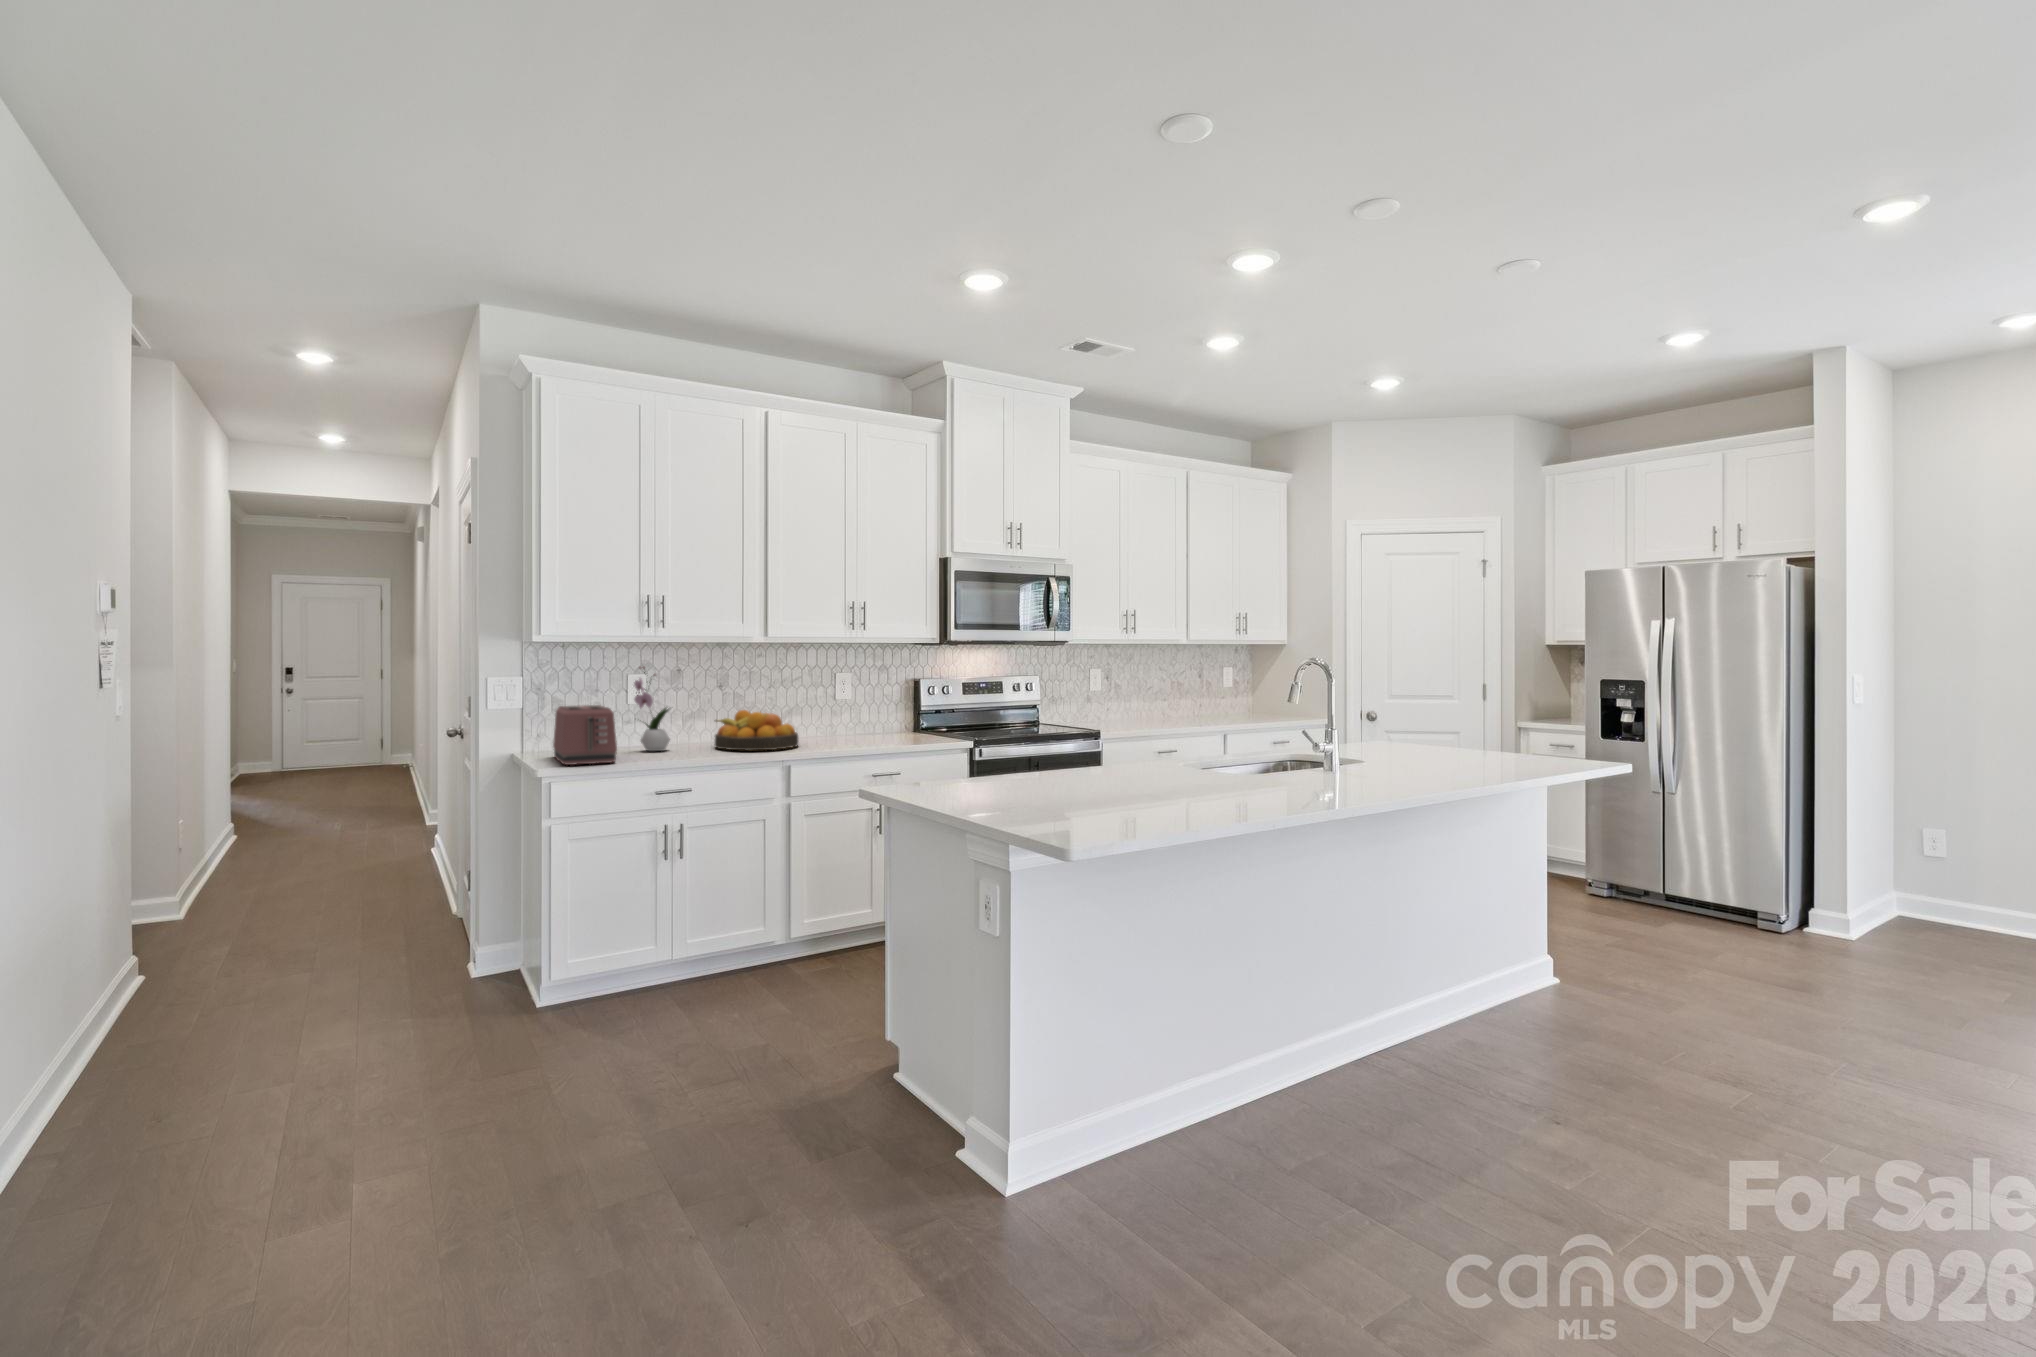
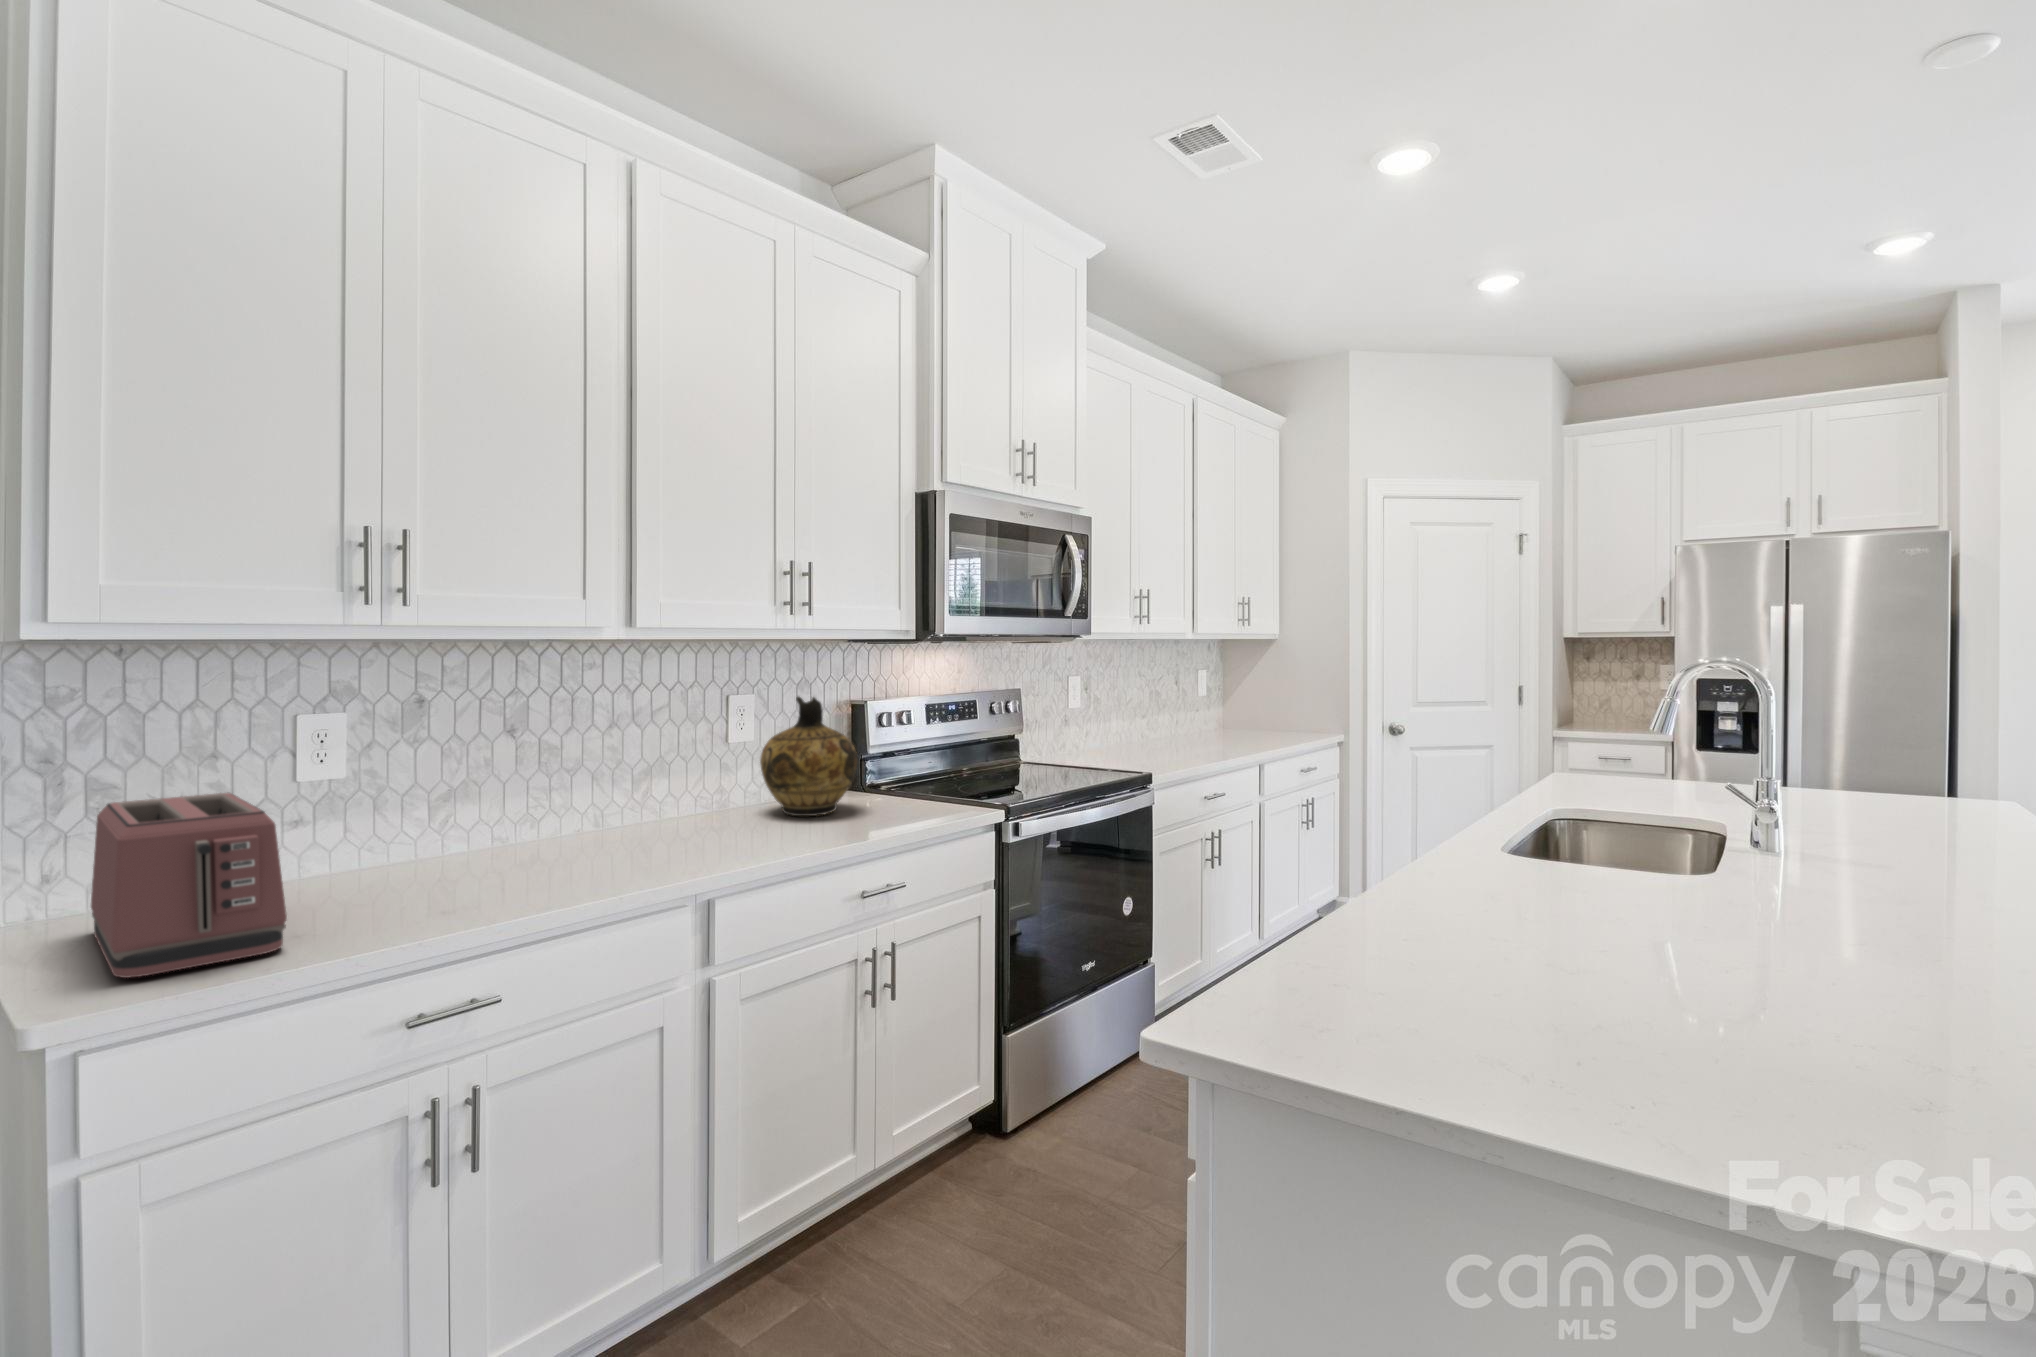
flower arrangement: present [634,667,670,751] -> none [323,693,425,889]
ceramic jug: none [842,674,895,739] -> present [760,697,857,816]
fruit bowl: present [714,710,798,750] -> none [516,777,701,871]

